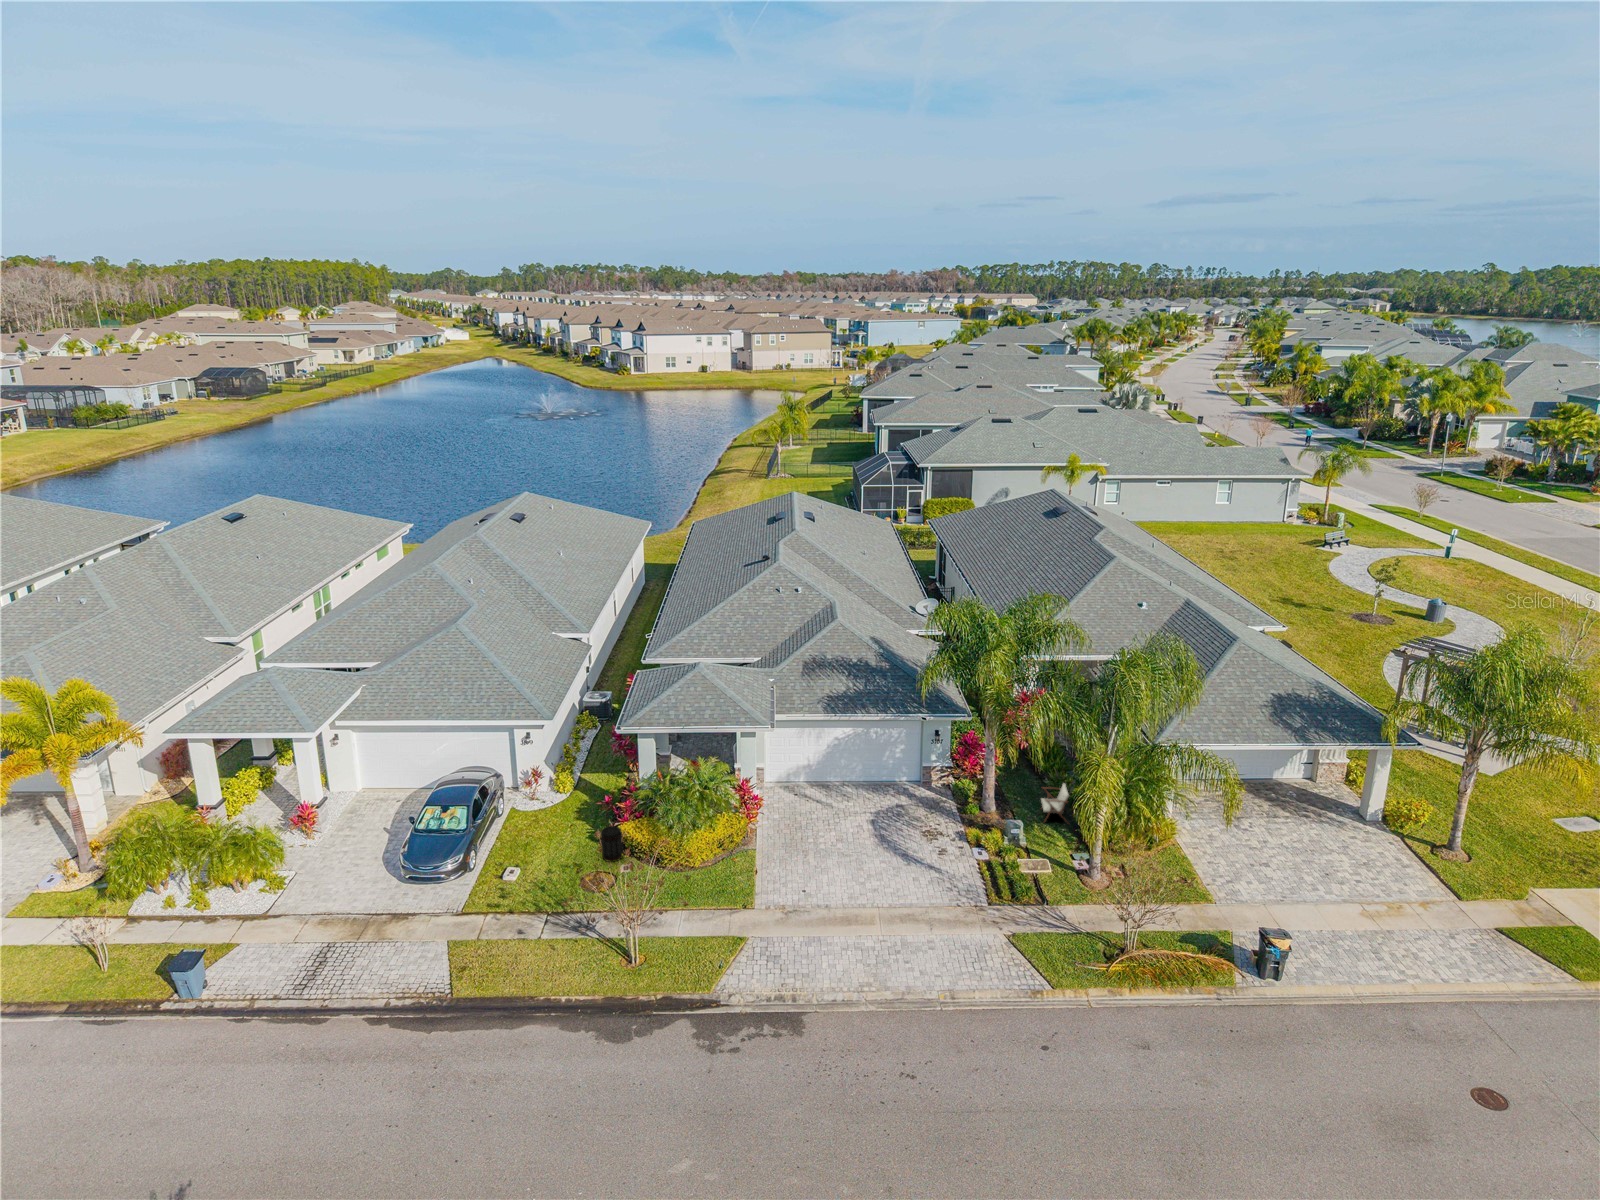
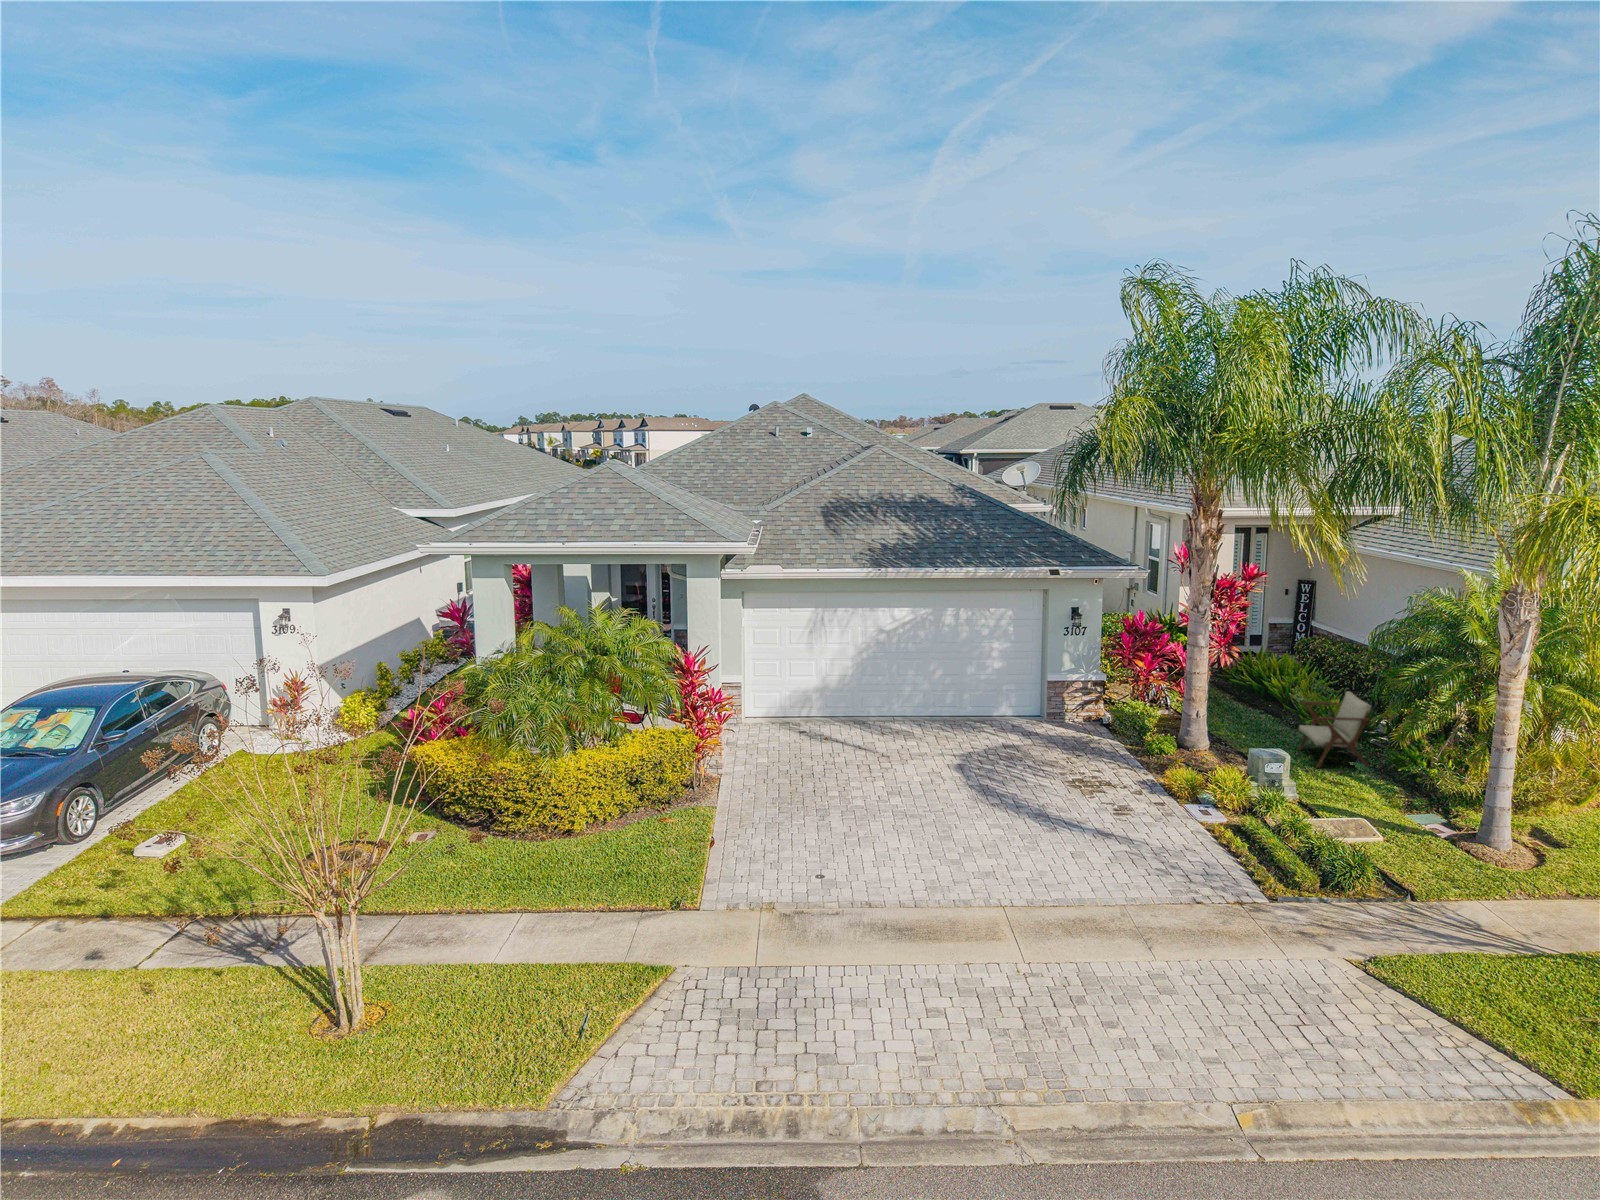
trash can: present [601,826,623,862] -> none [369,751,424,828]

